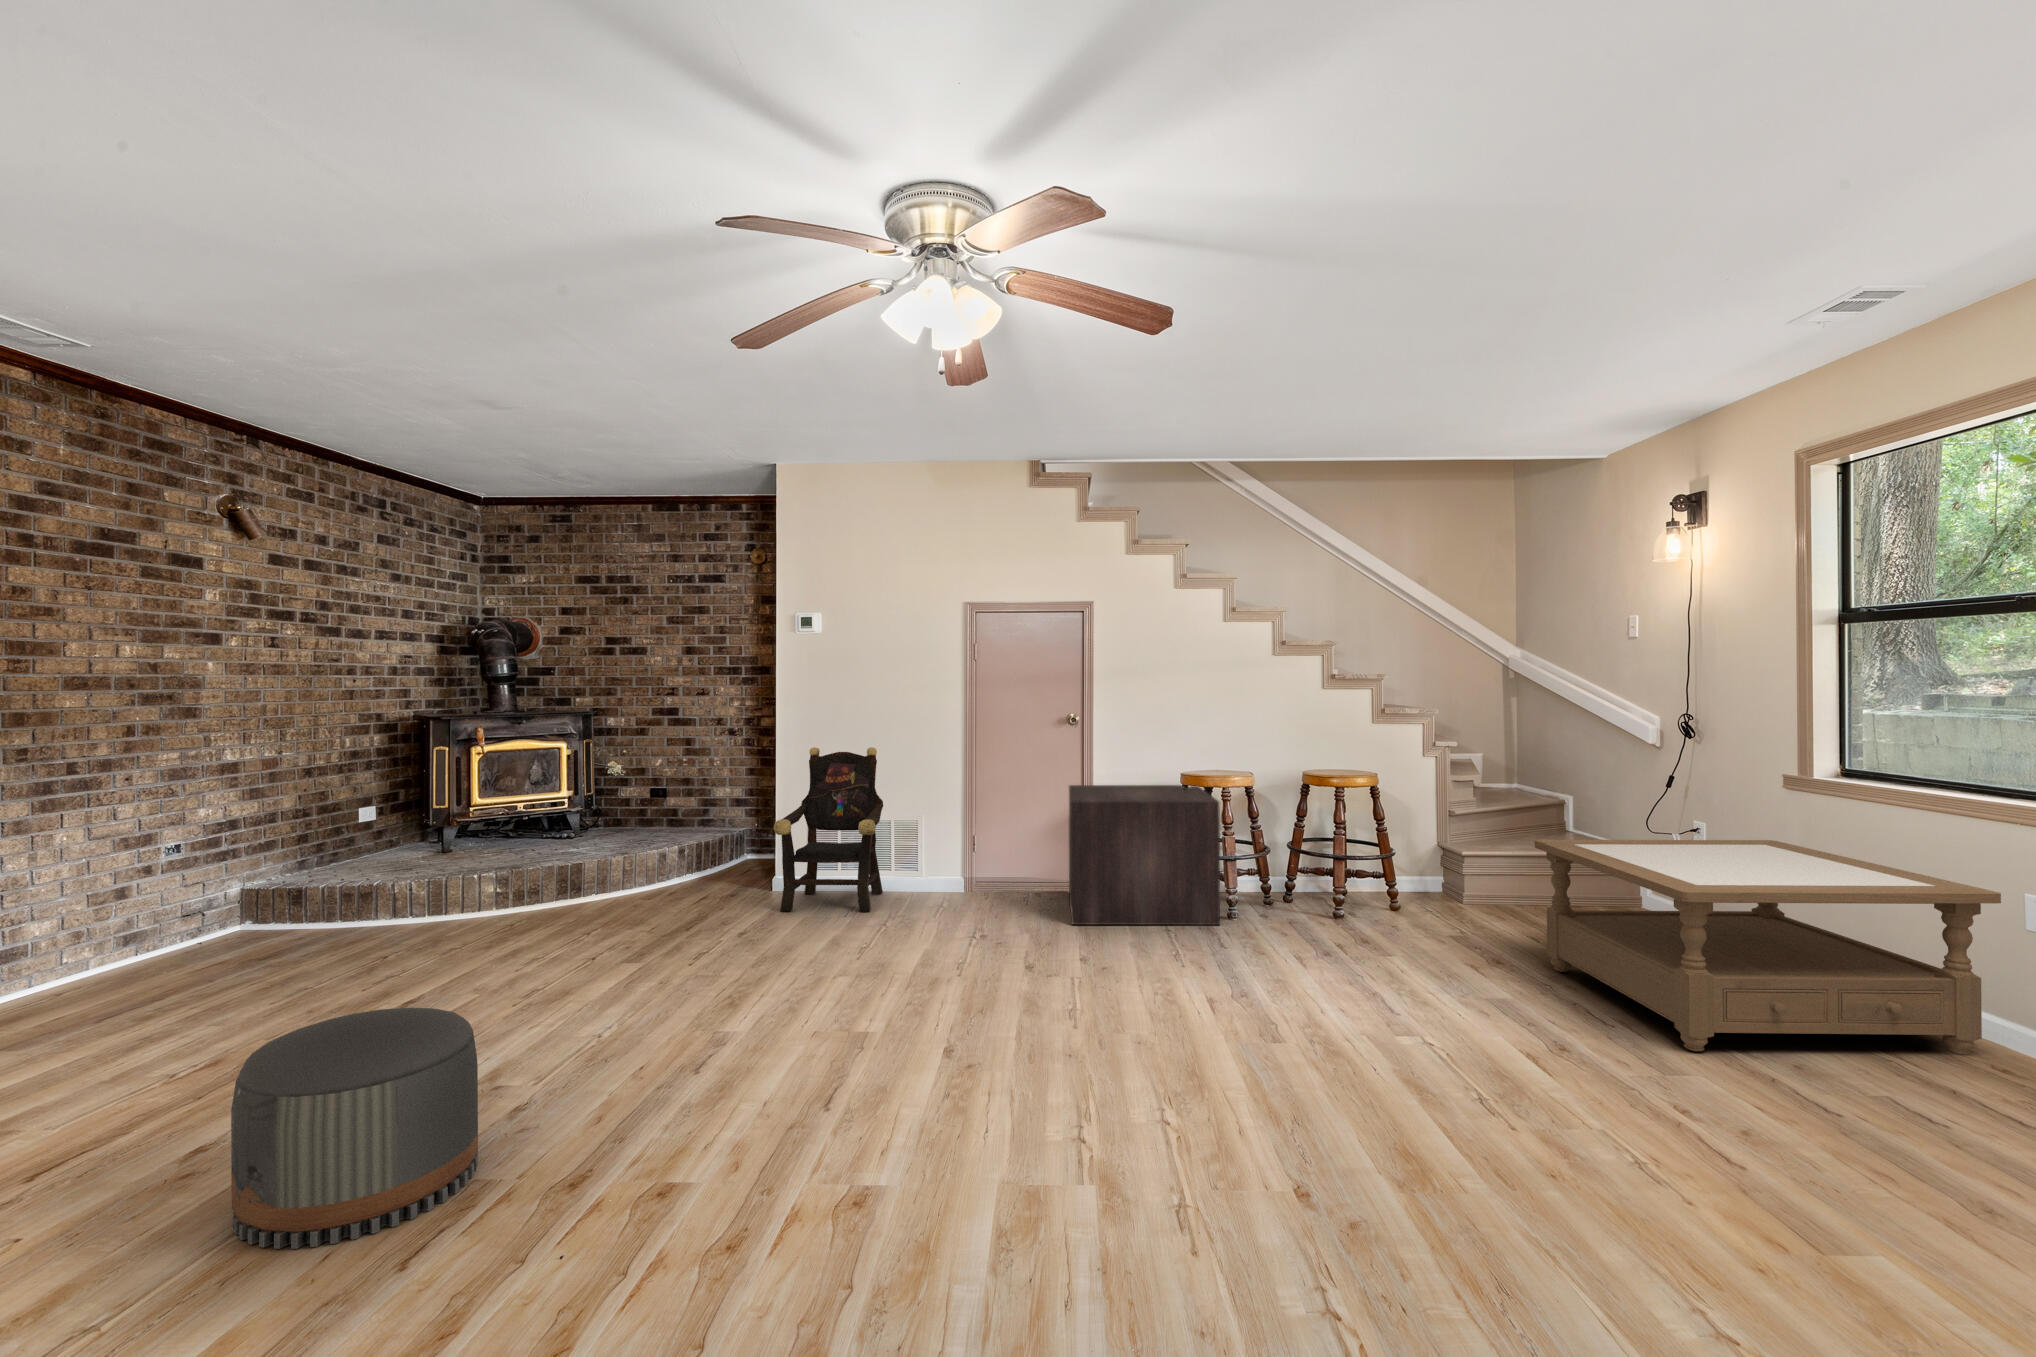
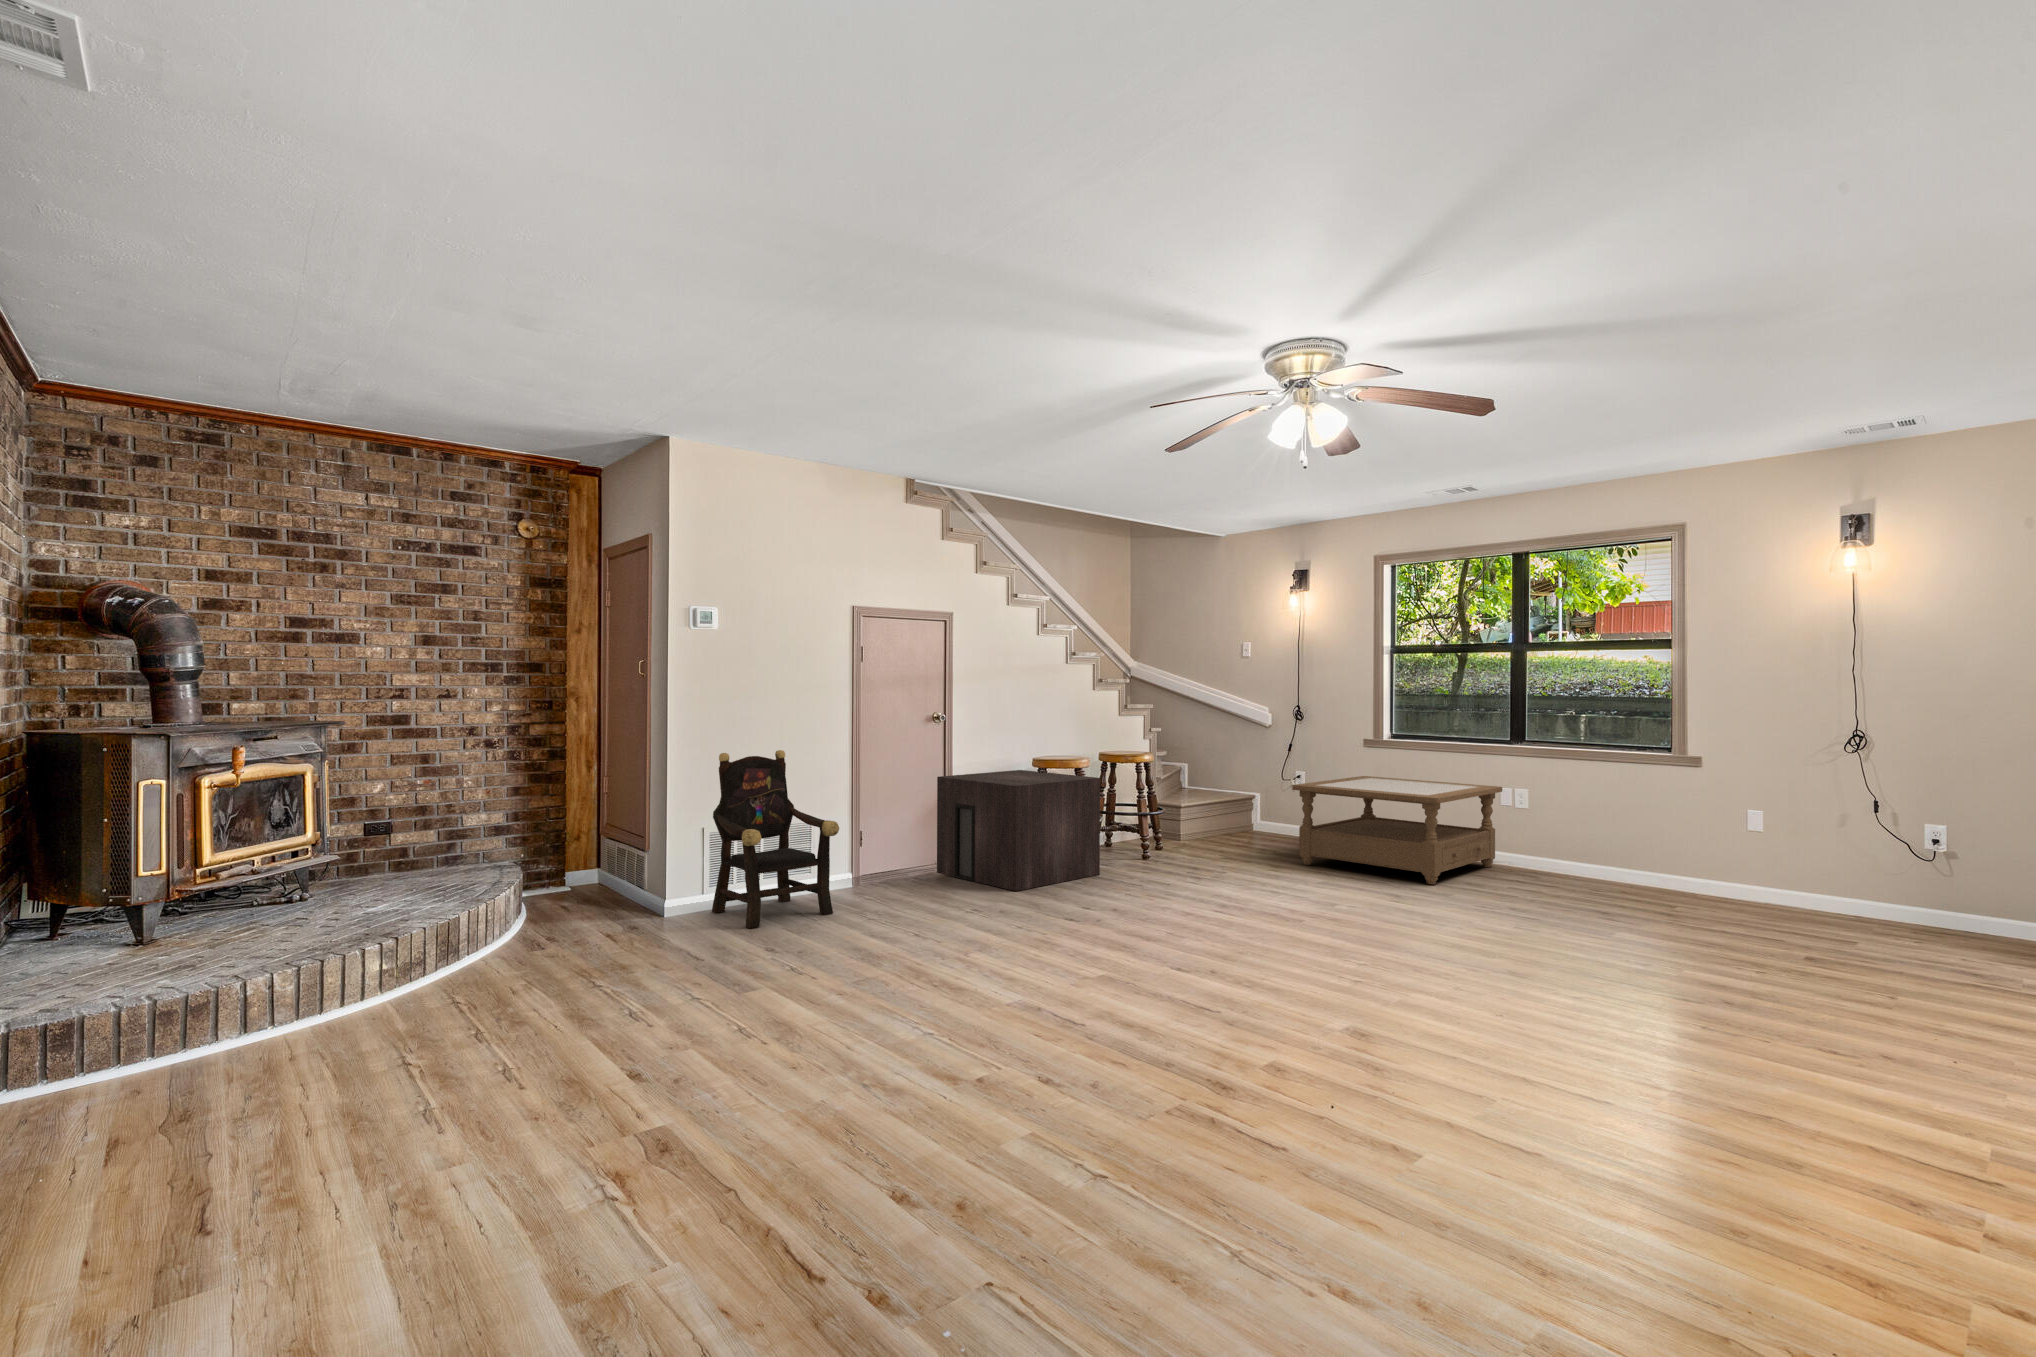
pouf: present [231,1008,478,1249] -> none [1060,975,1244,1183]

